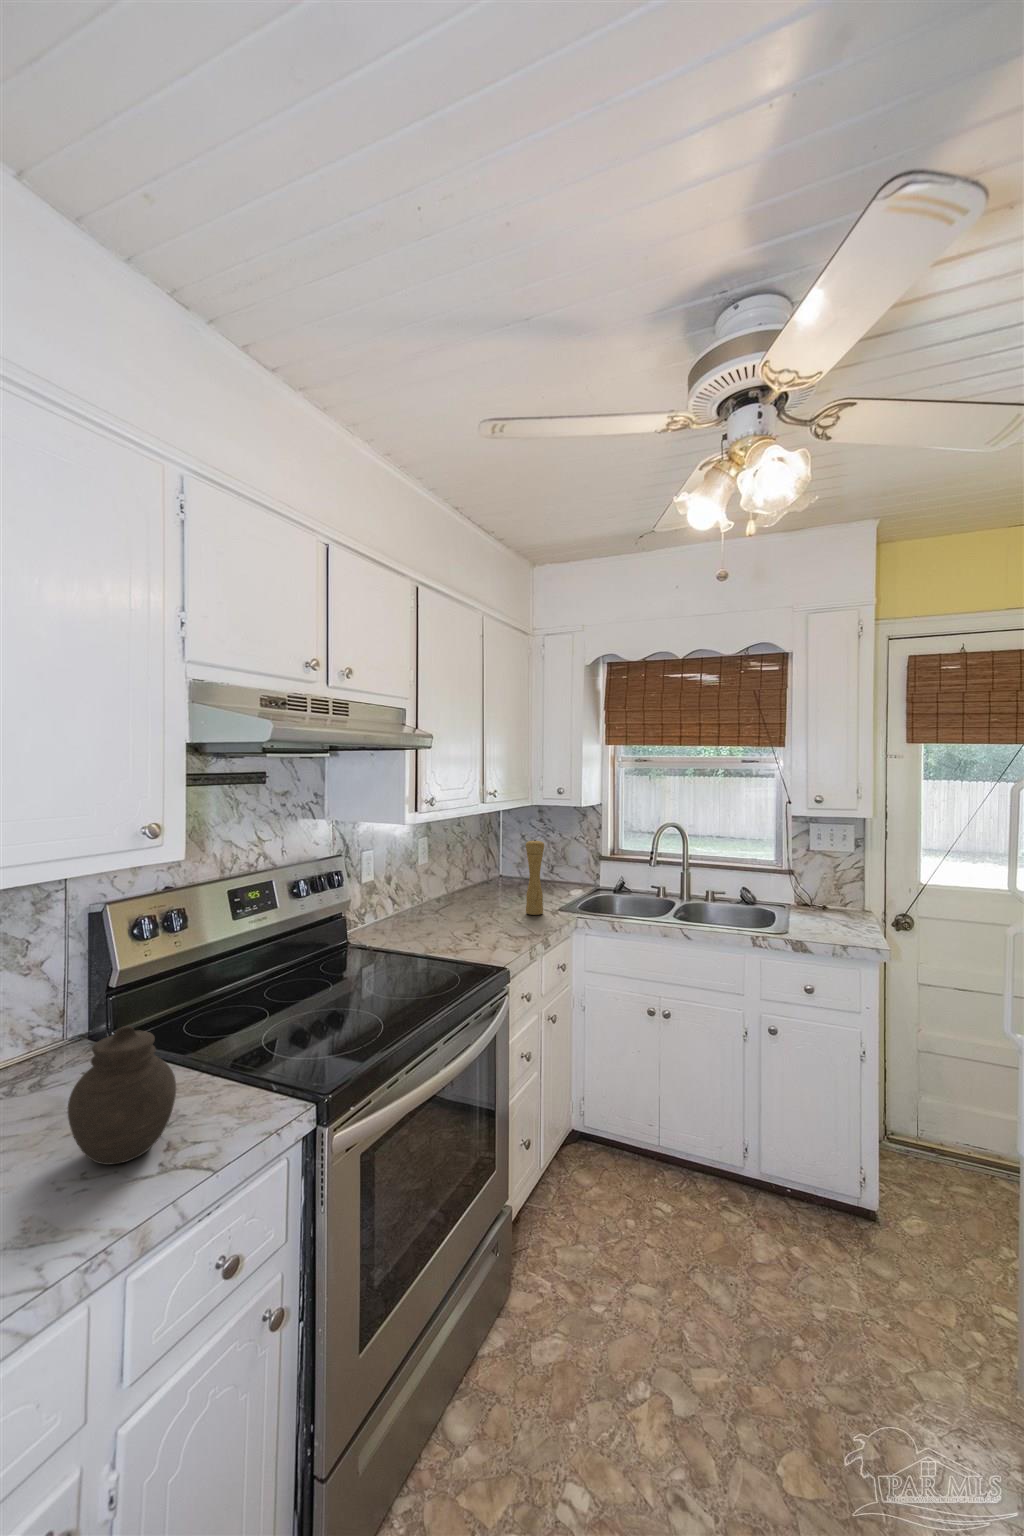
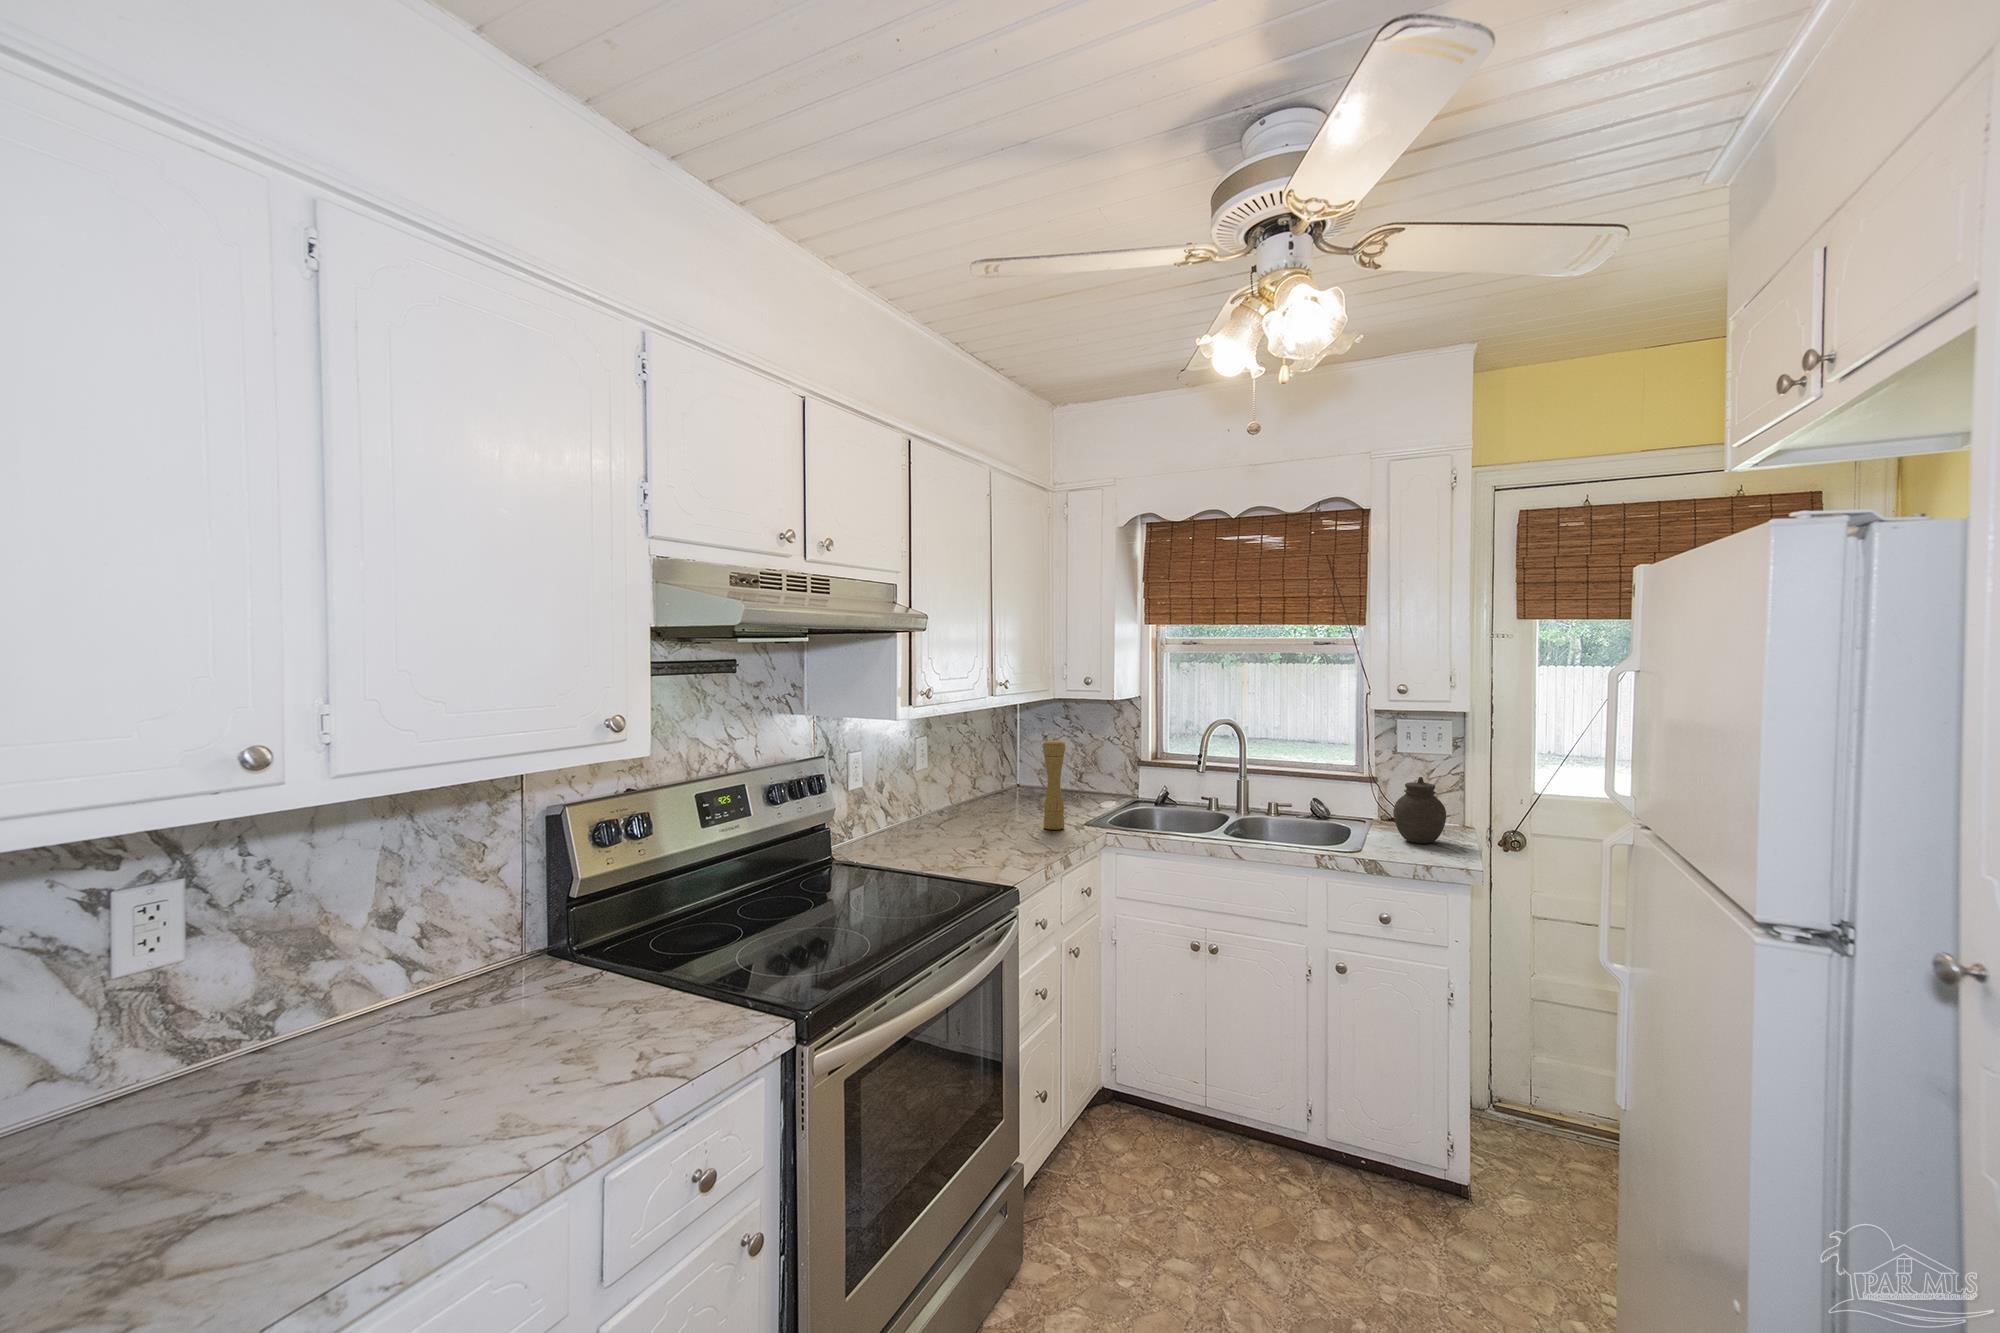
jar: present [68,1026,176,1165] -> present [1393,777,1446,843]

